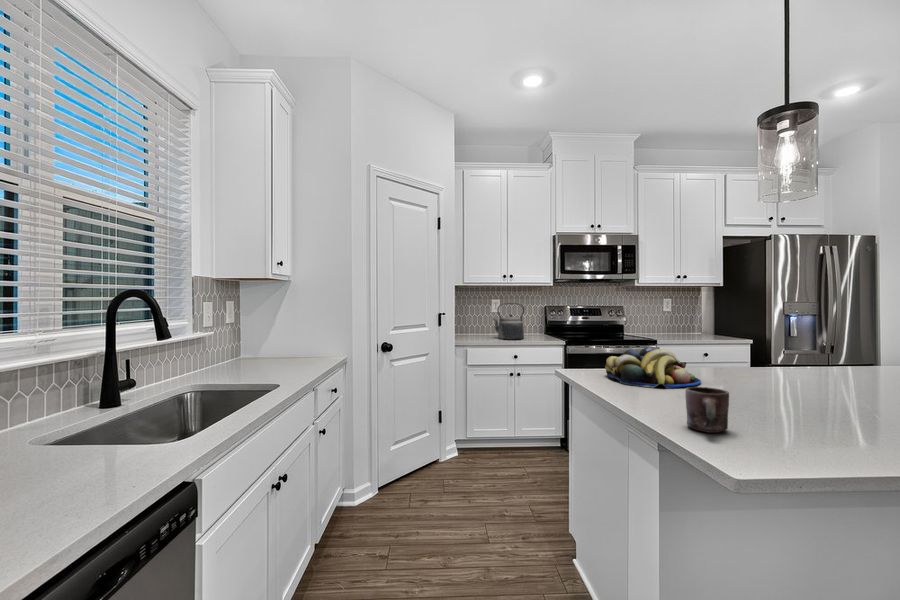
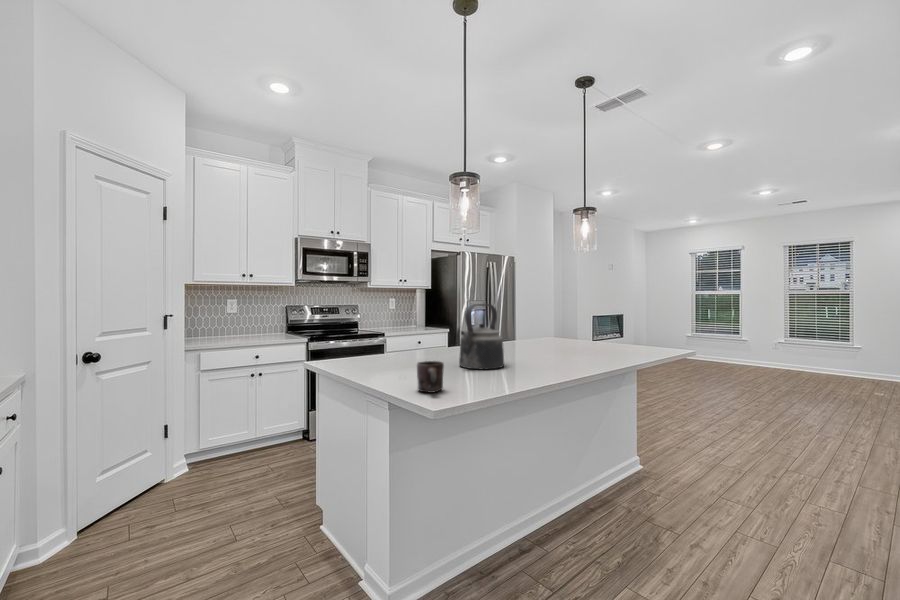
kettle: present [493,303,524,339] -> present [459,304,504,370]
fruit bowl: present [605,347,701,388] -> none [352,337,422,368]

